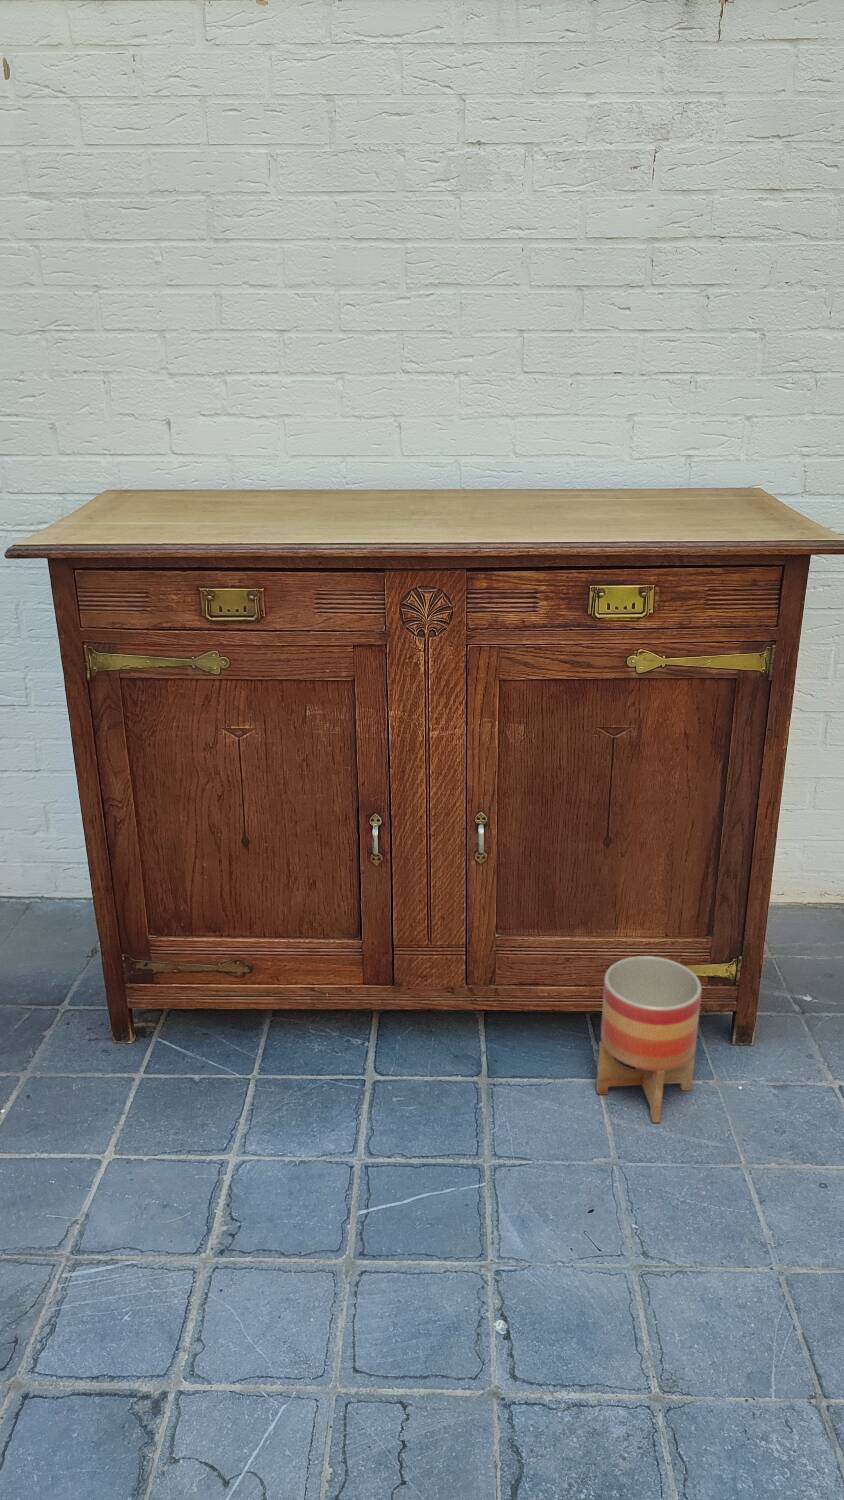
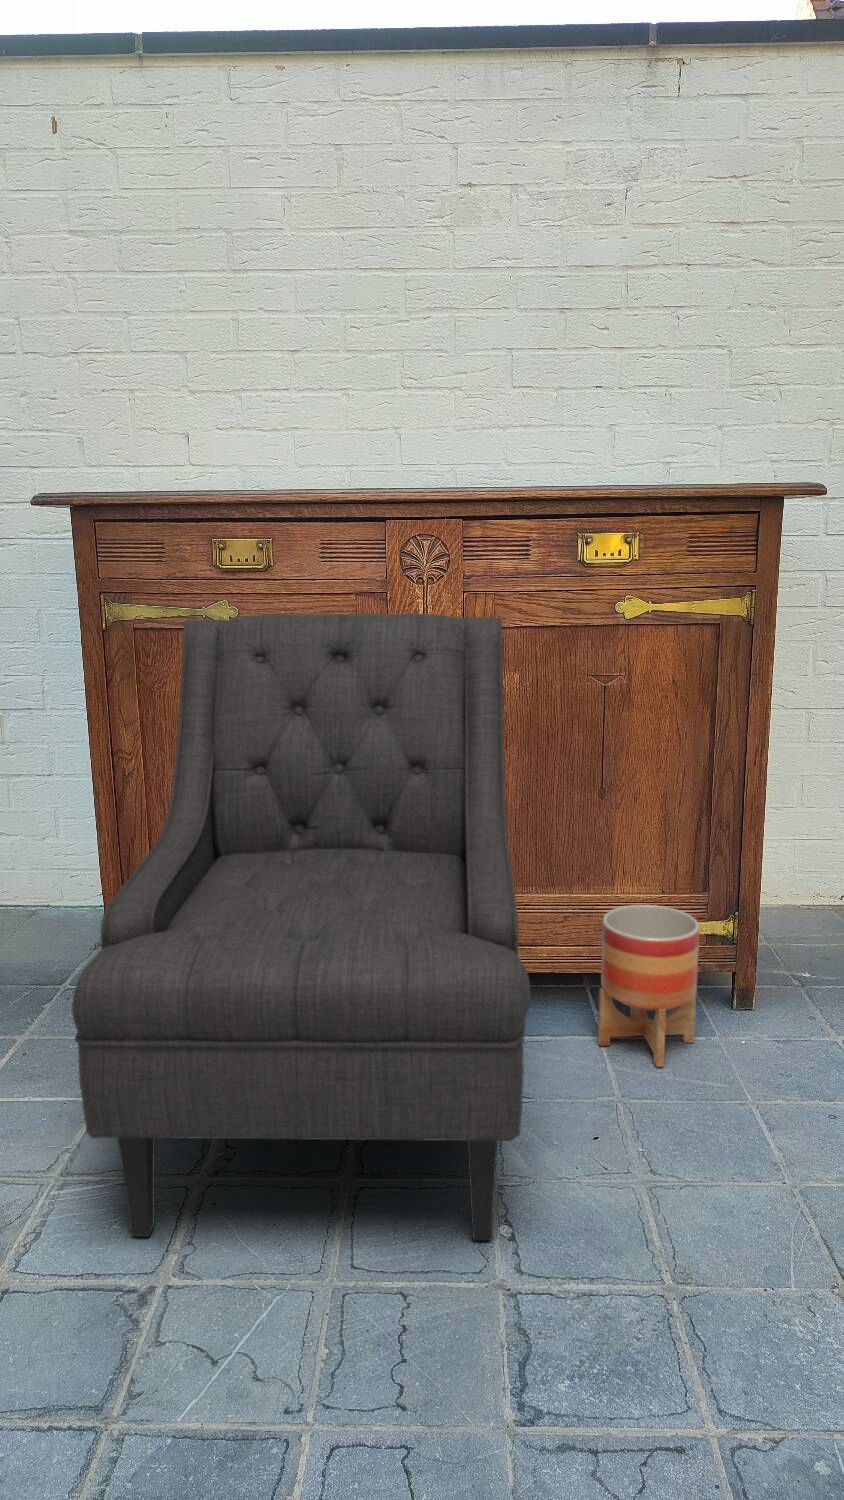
chair: none [78,677,529,1340] -> present [72,613,531,1240]

